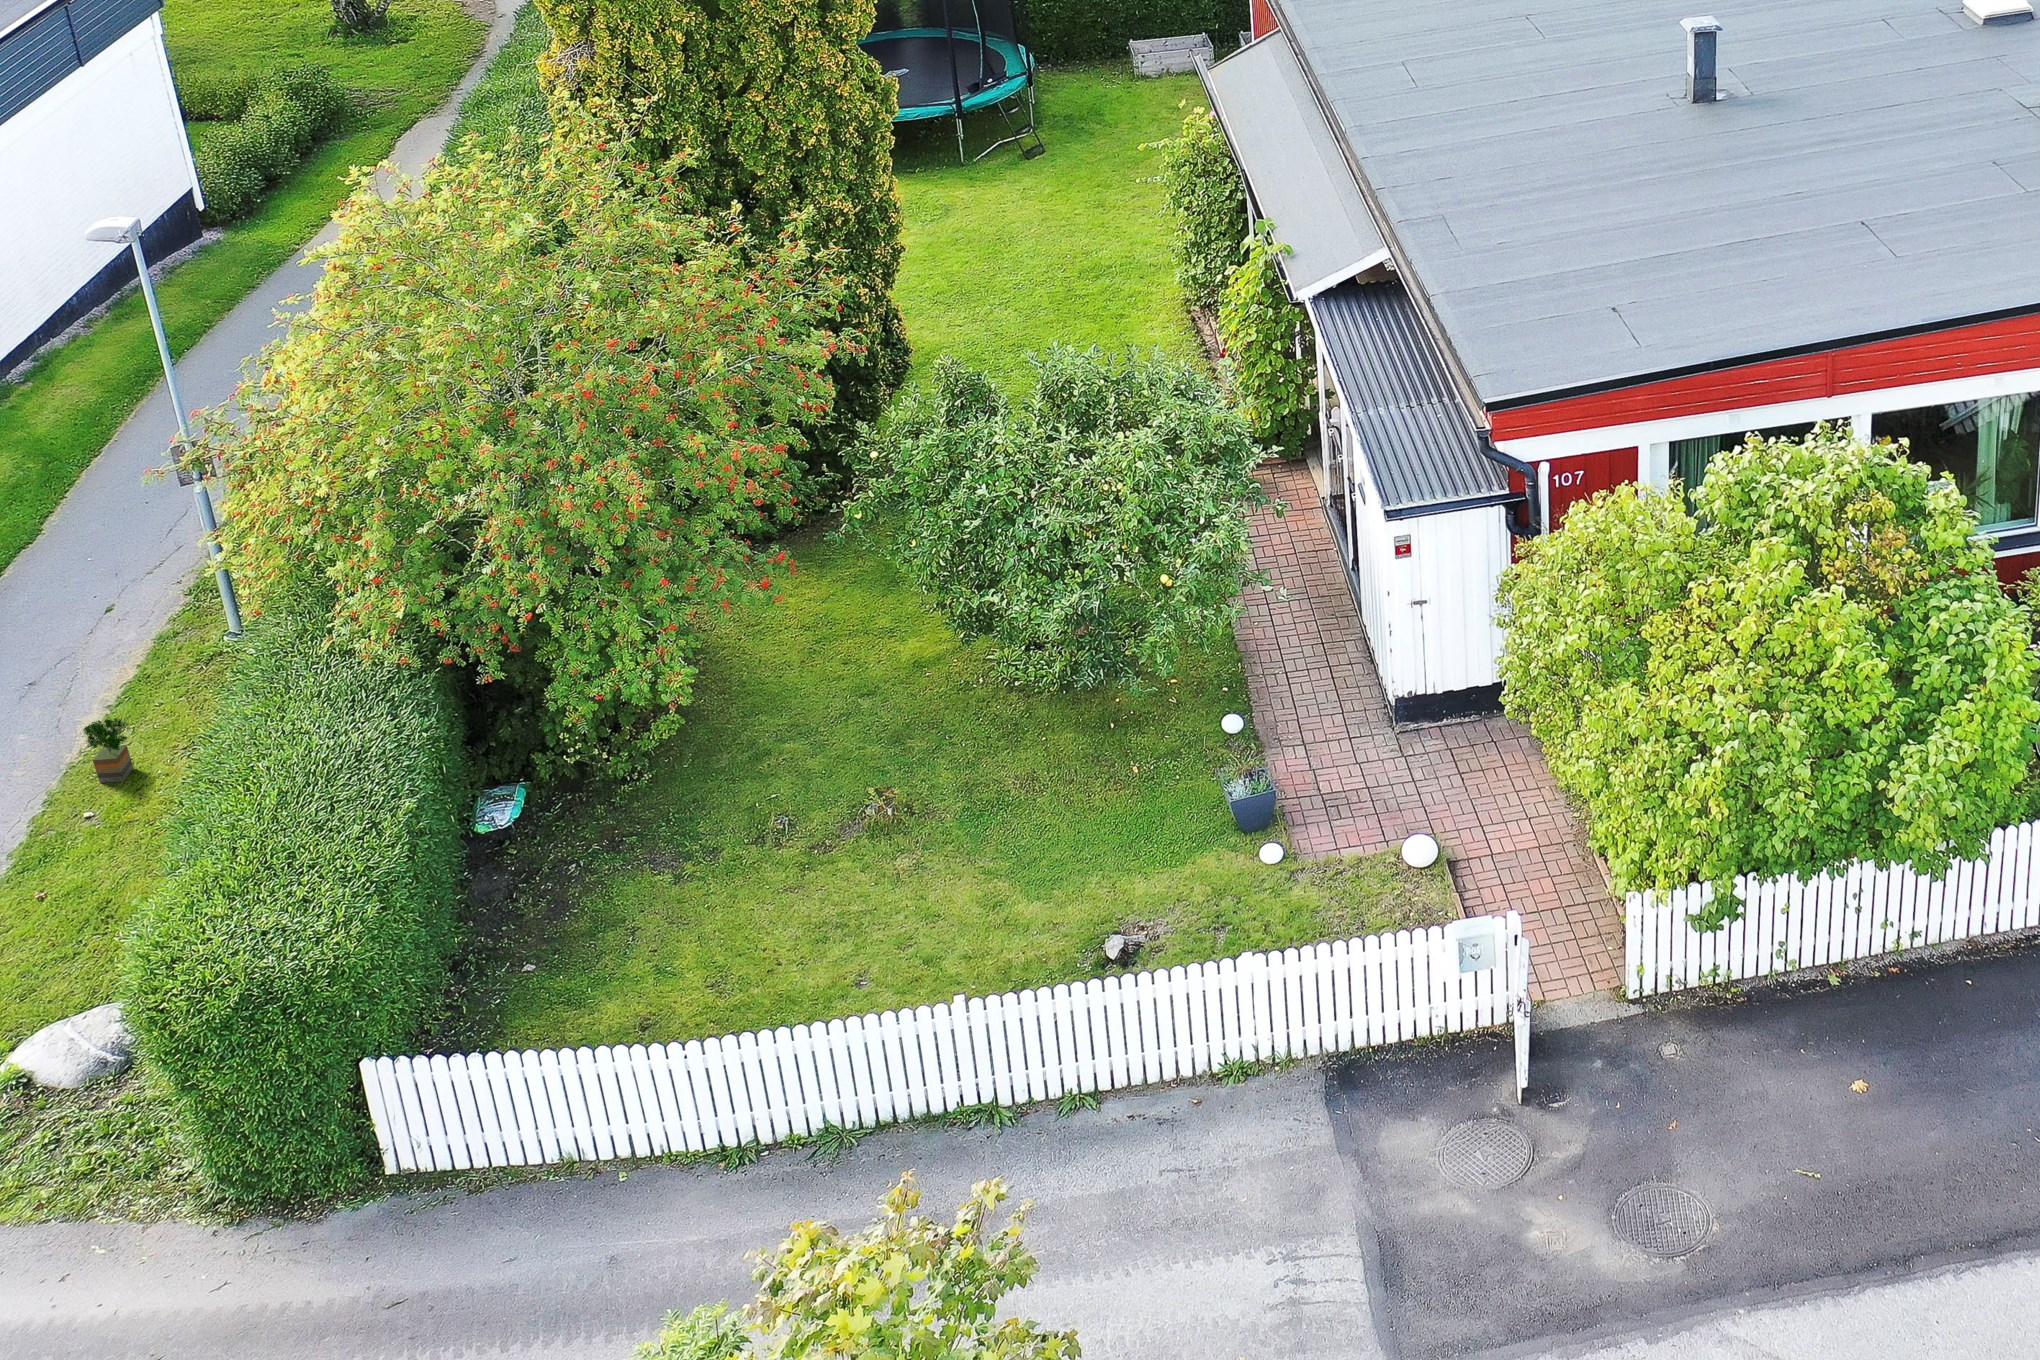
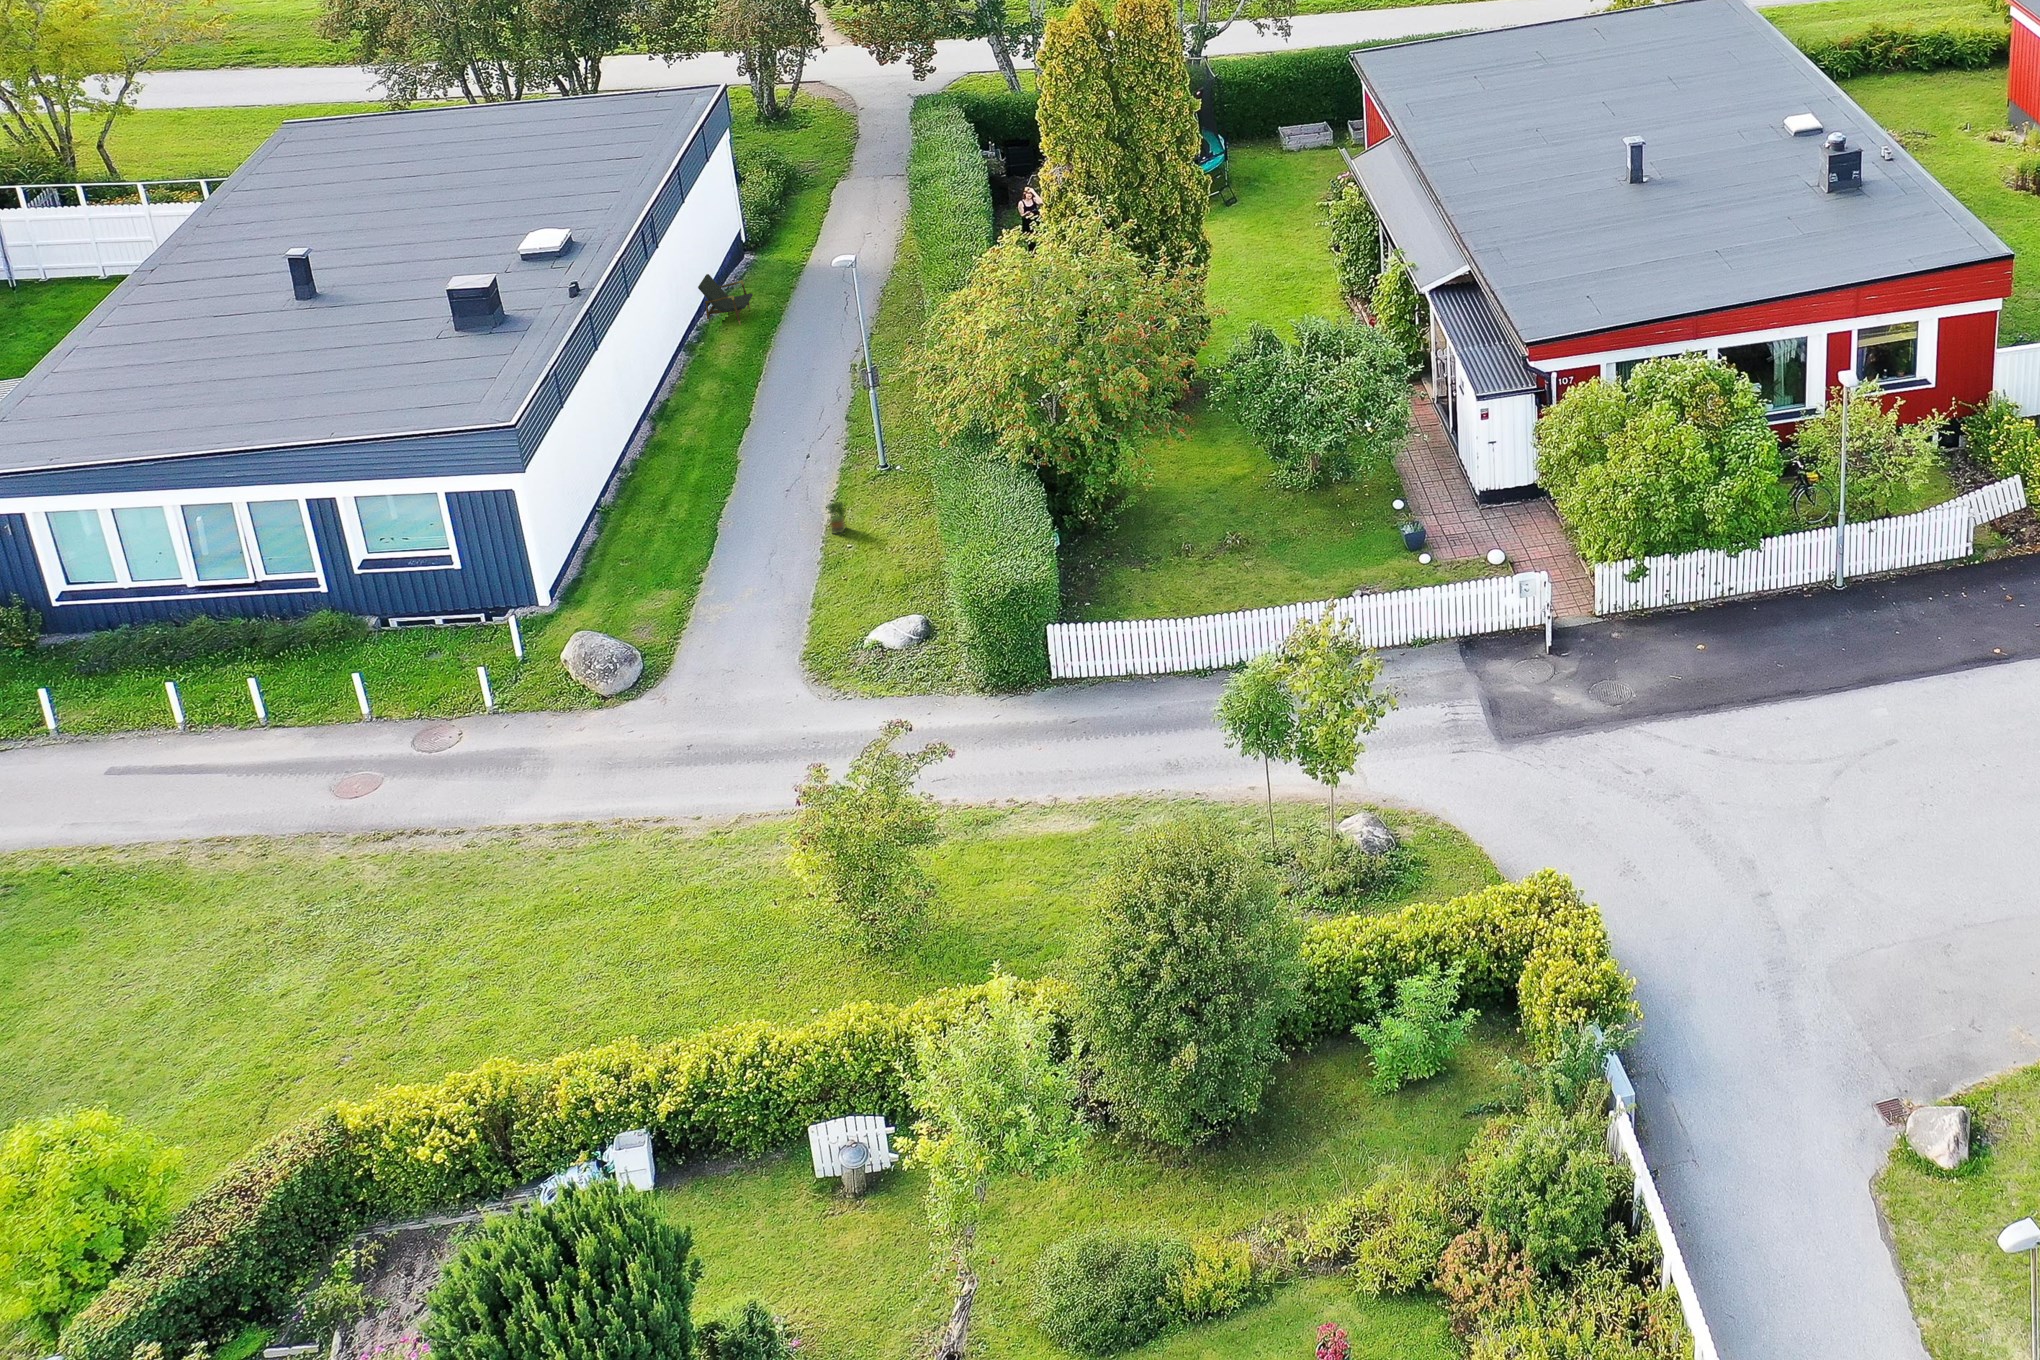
lounge chair: none [38,269,149,358] -> present [698,274,753,325]

